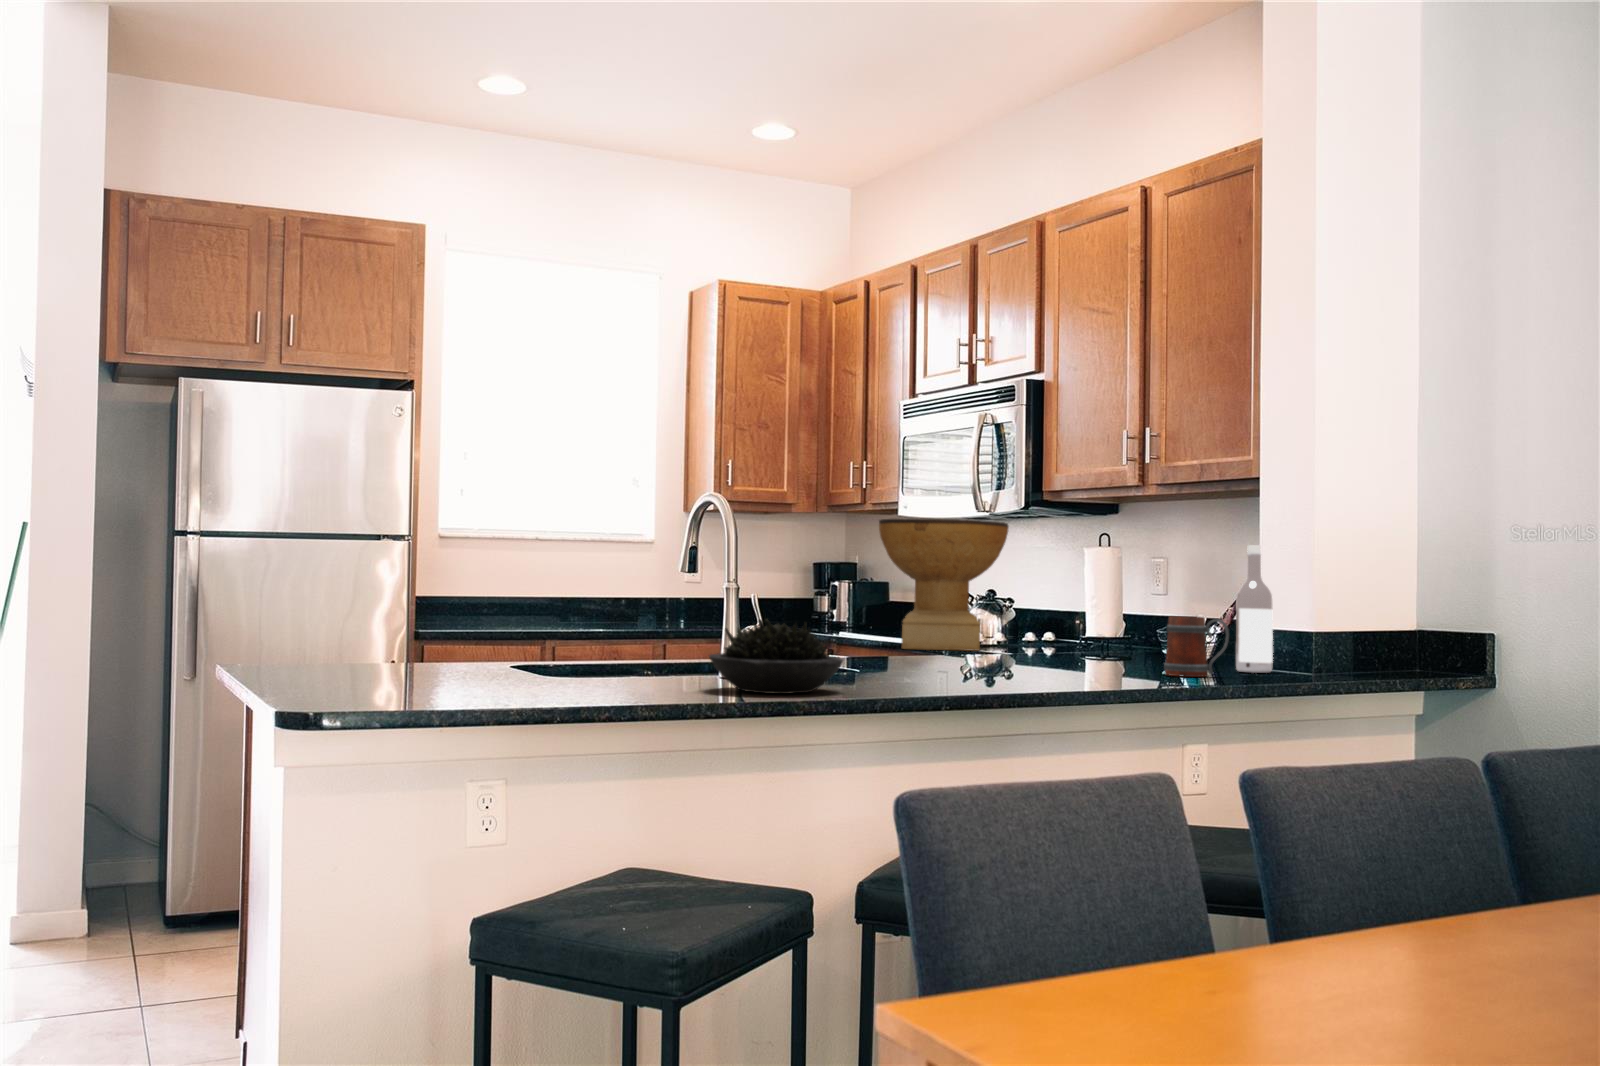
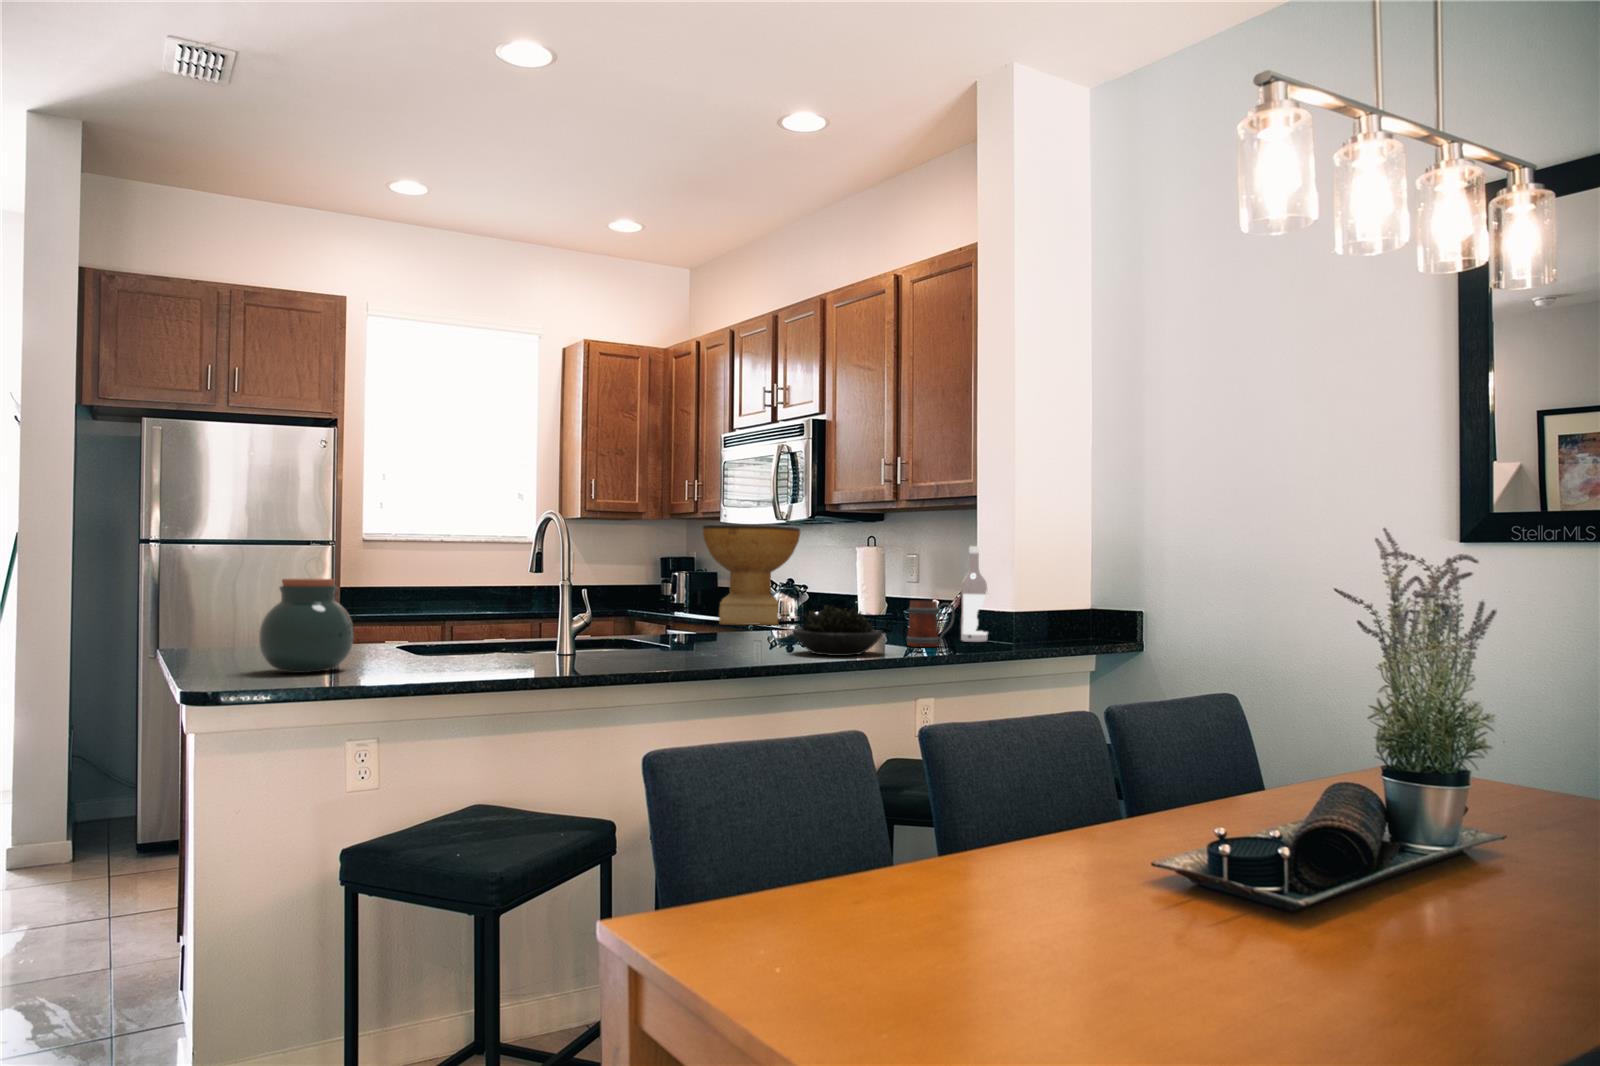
jar: none [390,577,494,688] -> present [259,579,354,673]
succulent plant: present [709,619,843,694] -> present [792,606,883,656]

